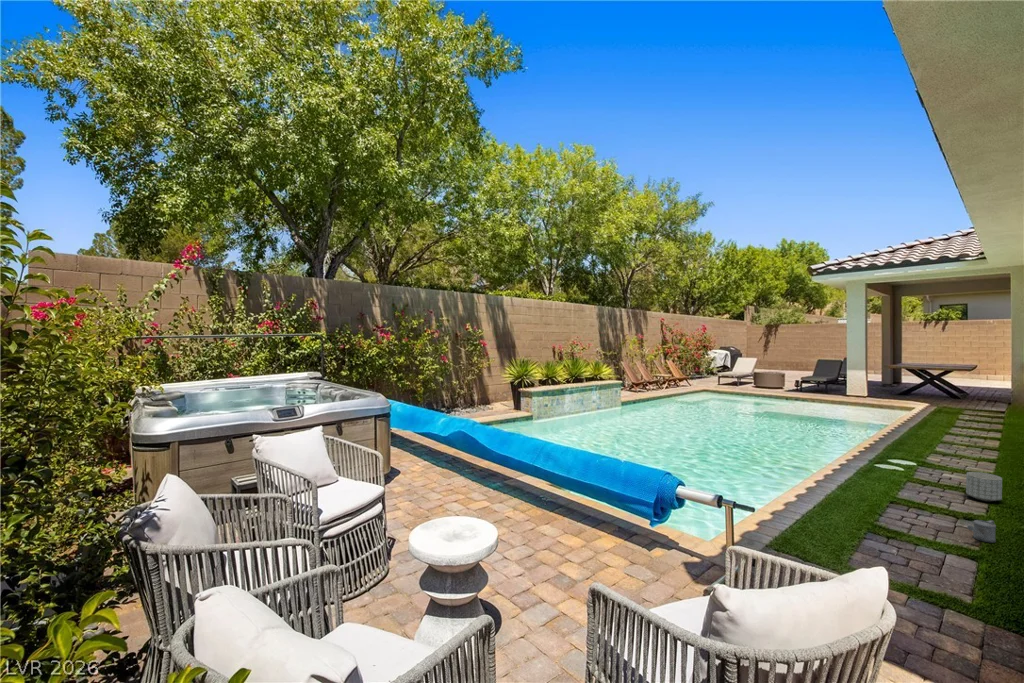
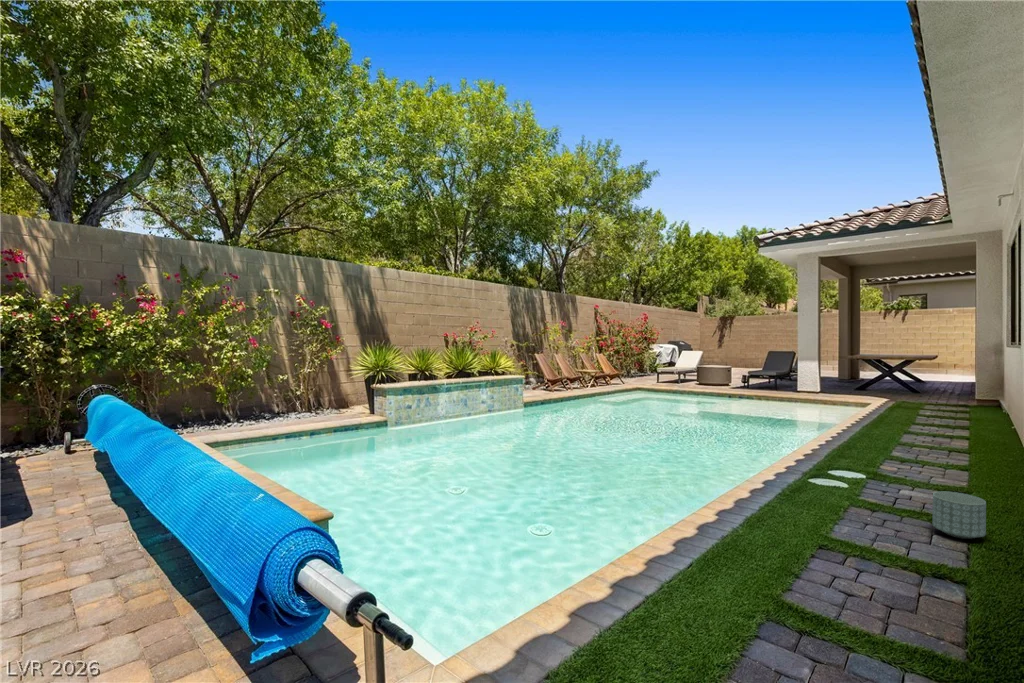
watering can: present [967,520,996,543] -> none [937,586,986,631]

